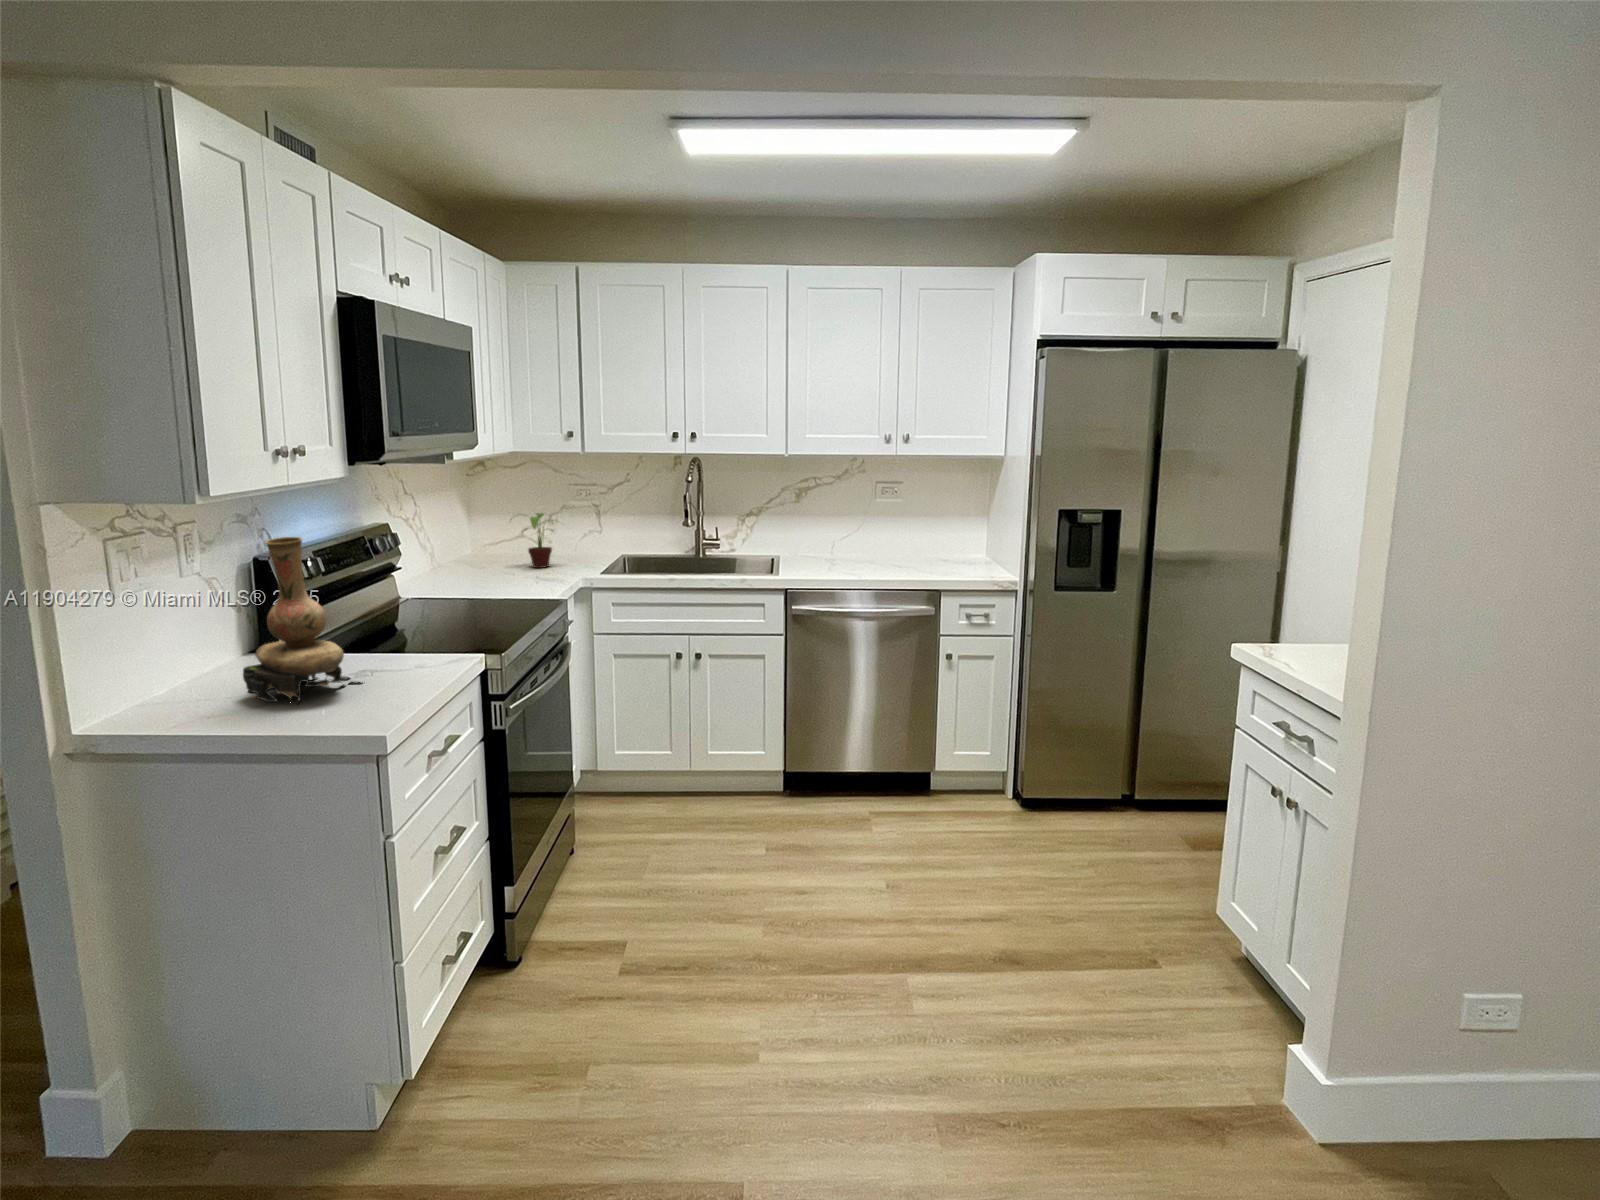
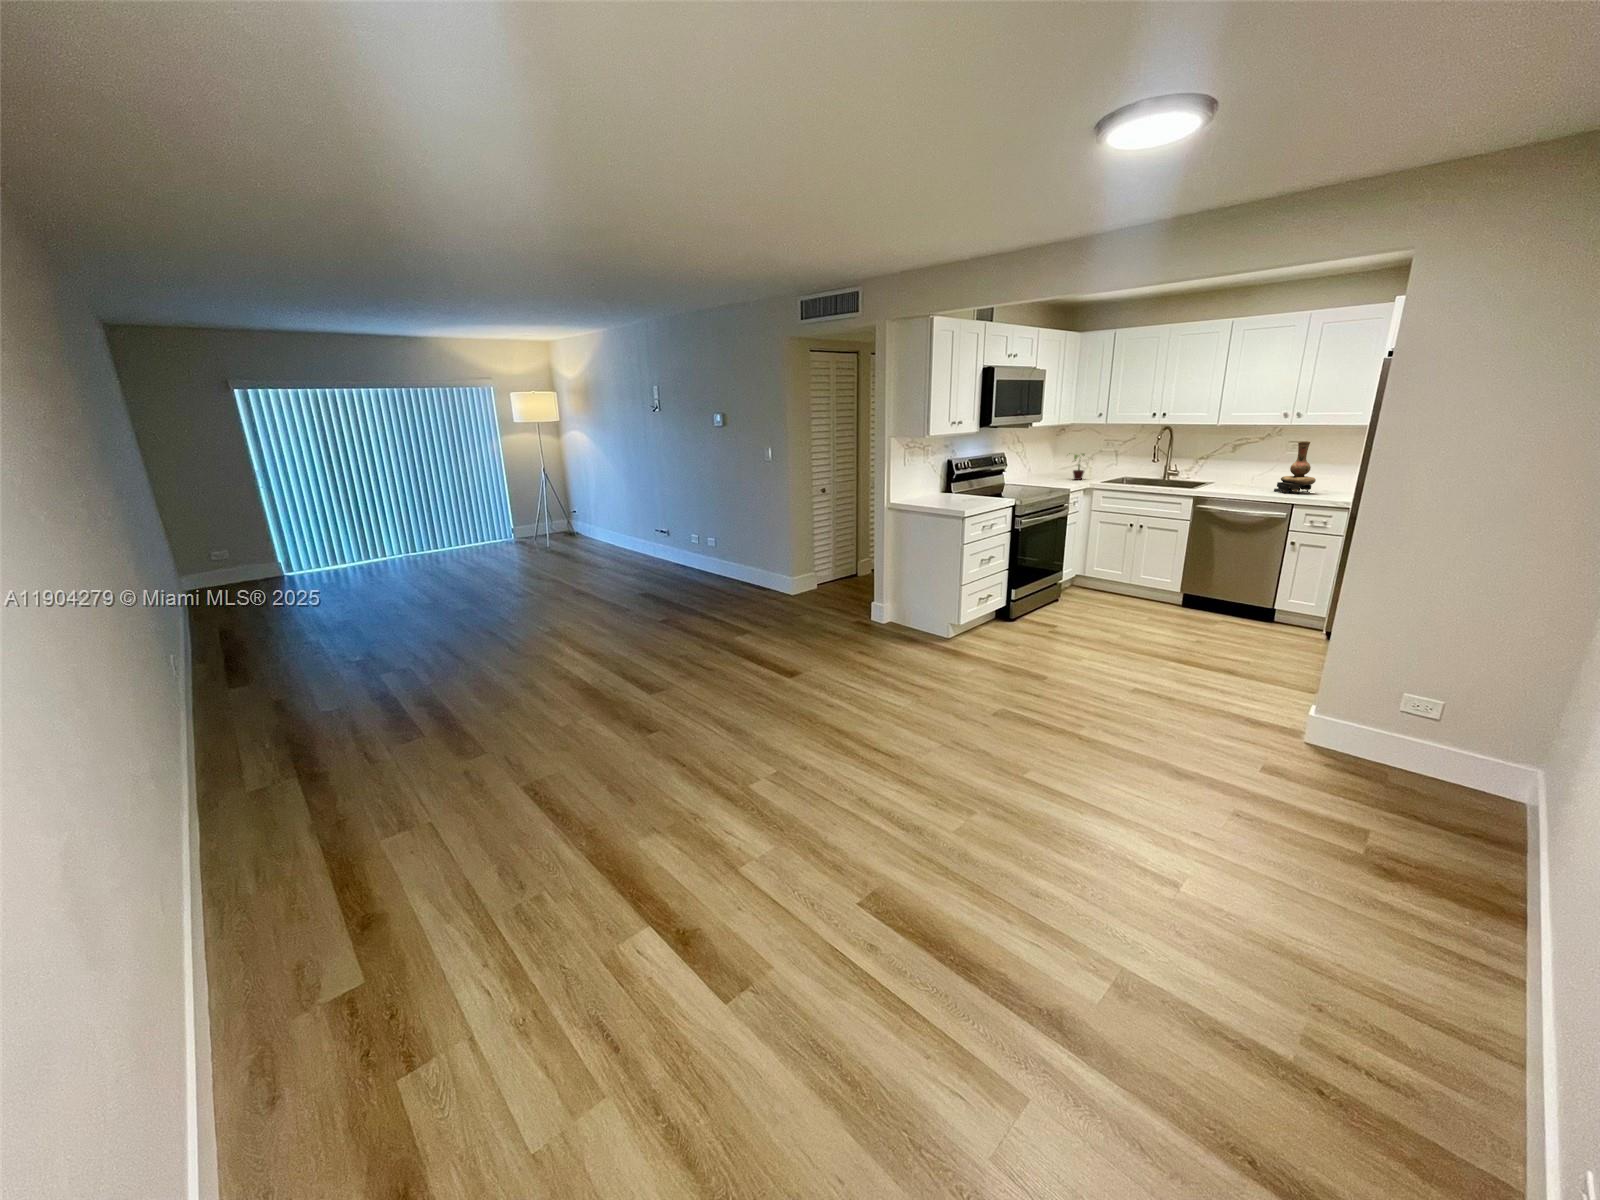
vase: present [243,537,360,704] -> present [1274,441,1316,493]

